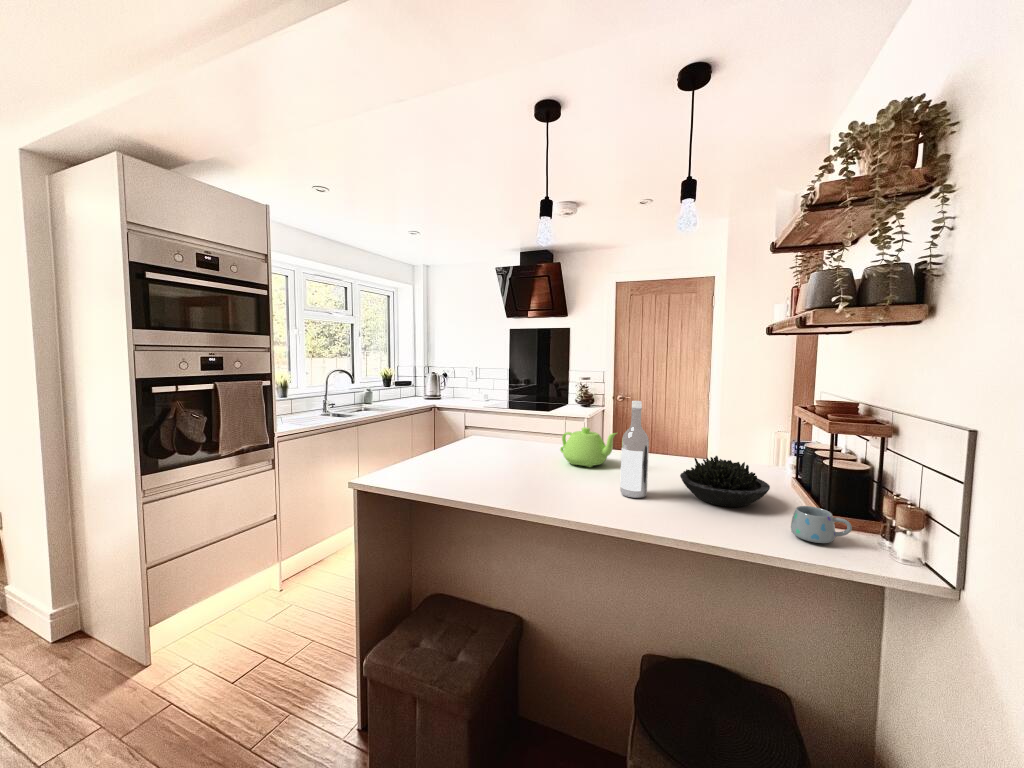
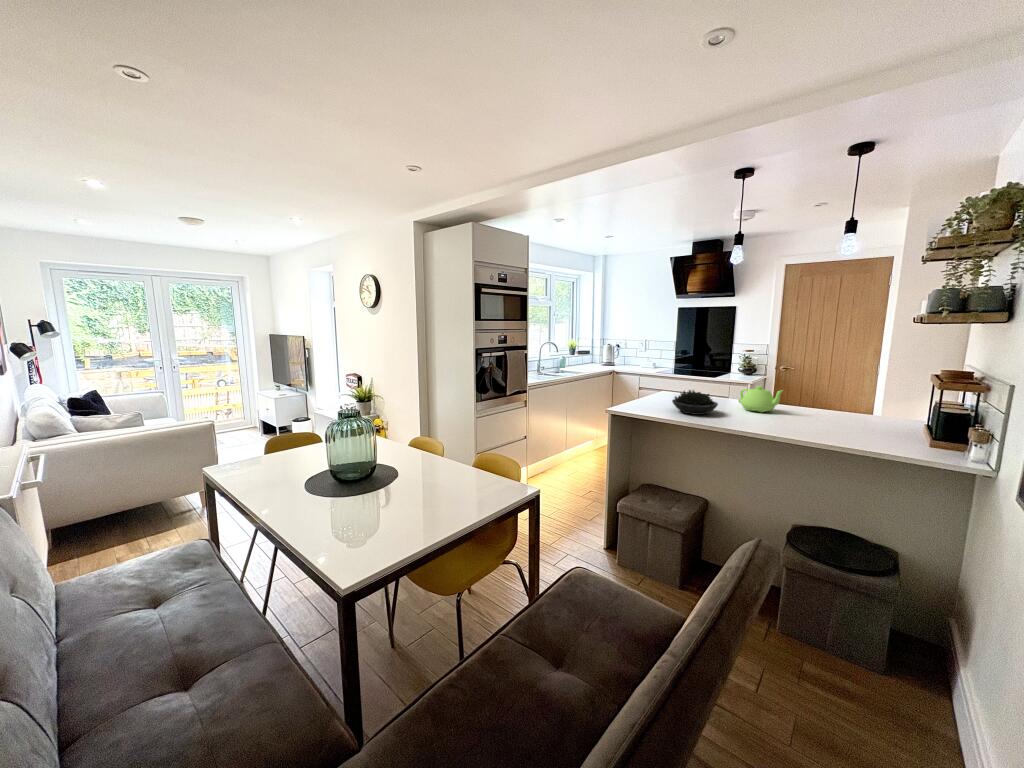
wine bottle: present [620,401,649,498] -> none [786,368,808,428]
succulent plant: present [680,456,770,507] -> present [672,390,718,415]
mug: present [791,506,852,543] -> none [903,433,944,453]

